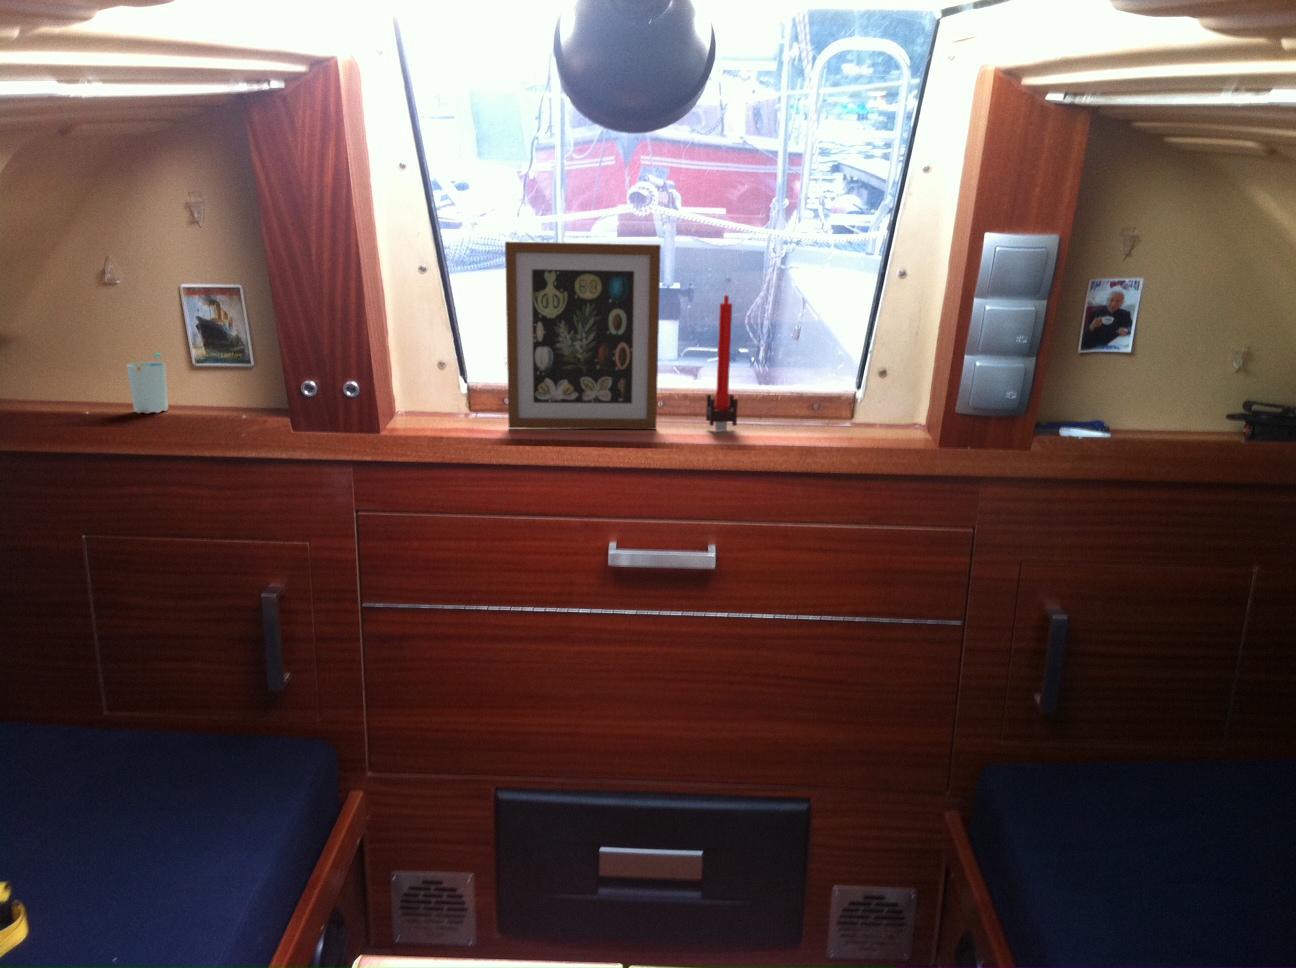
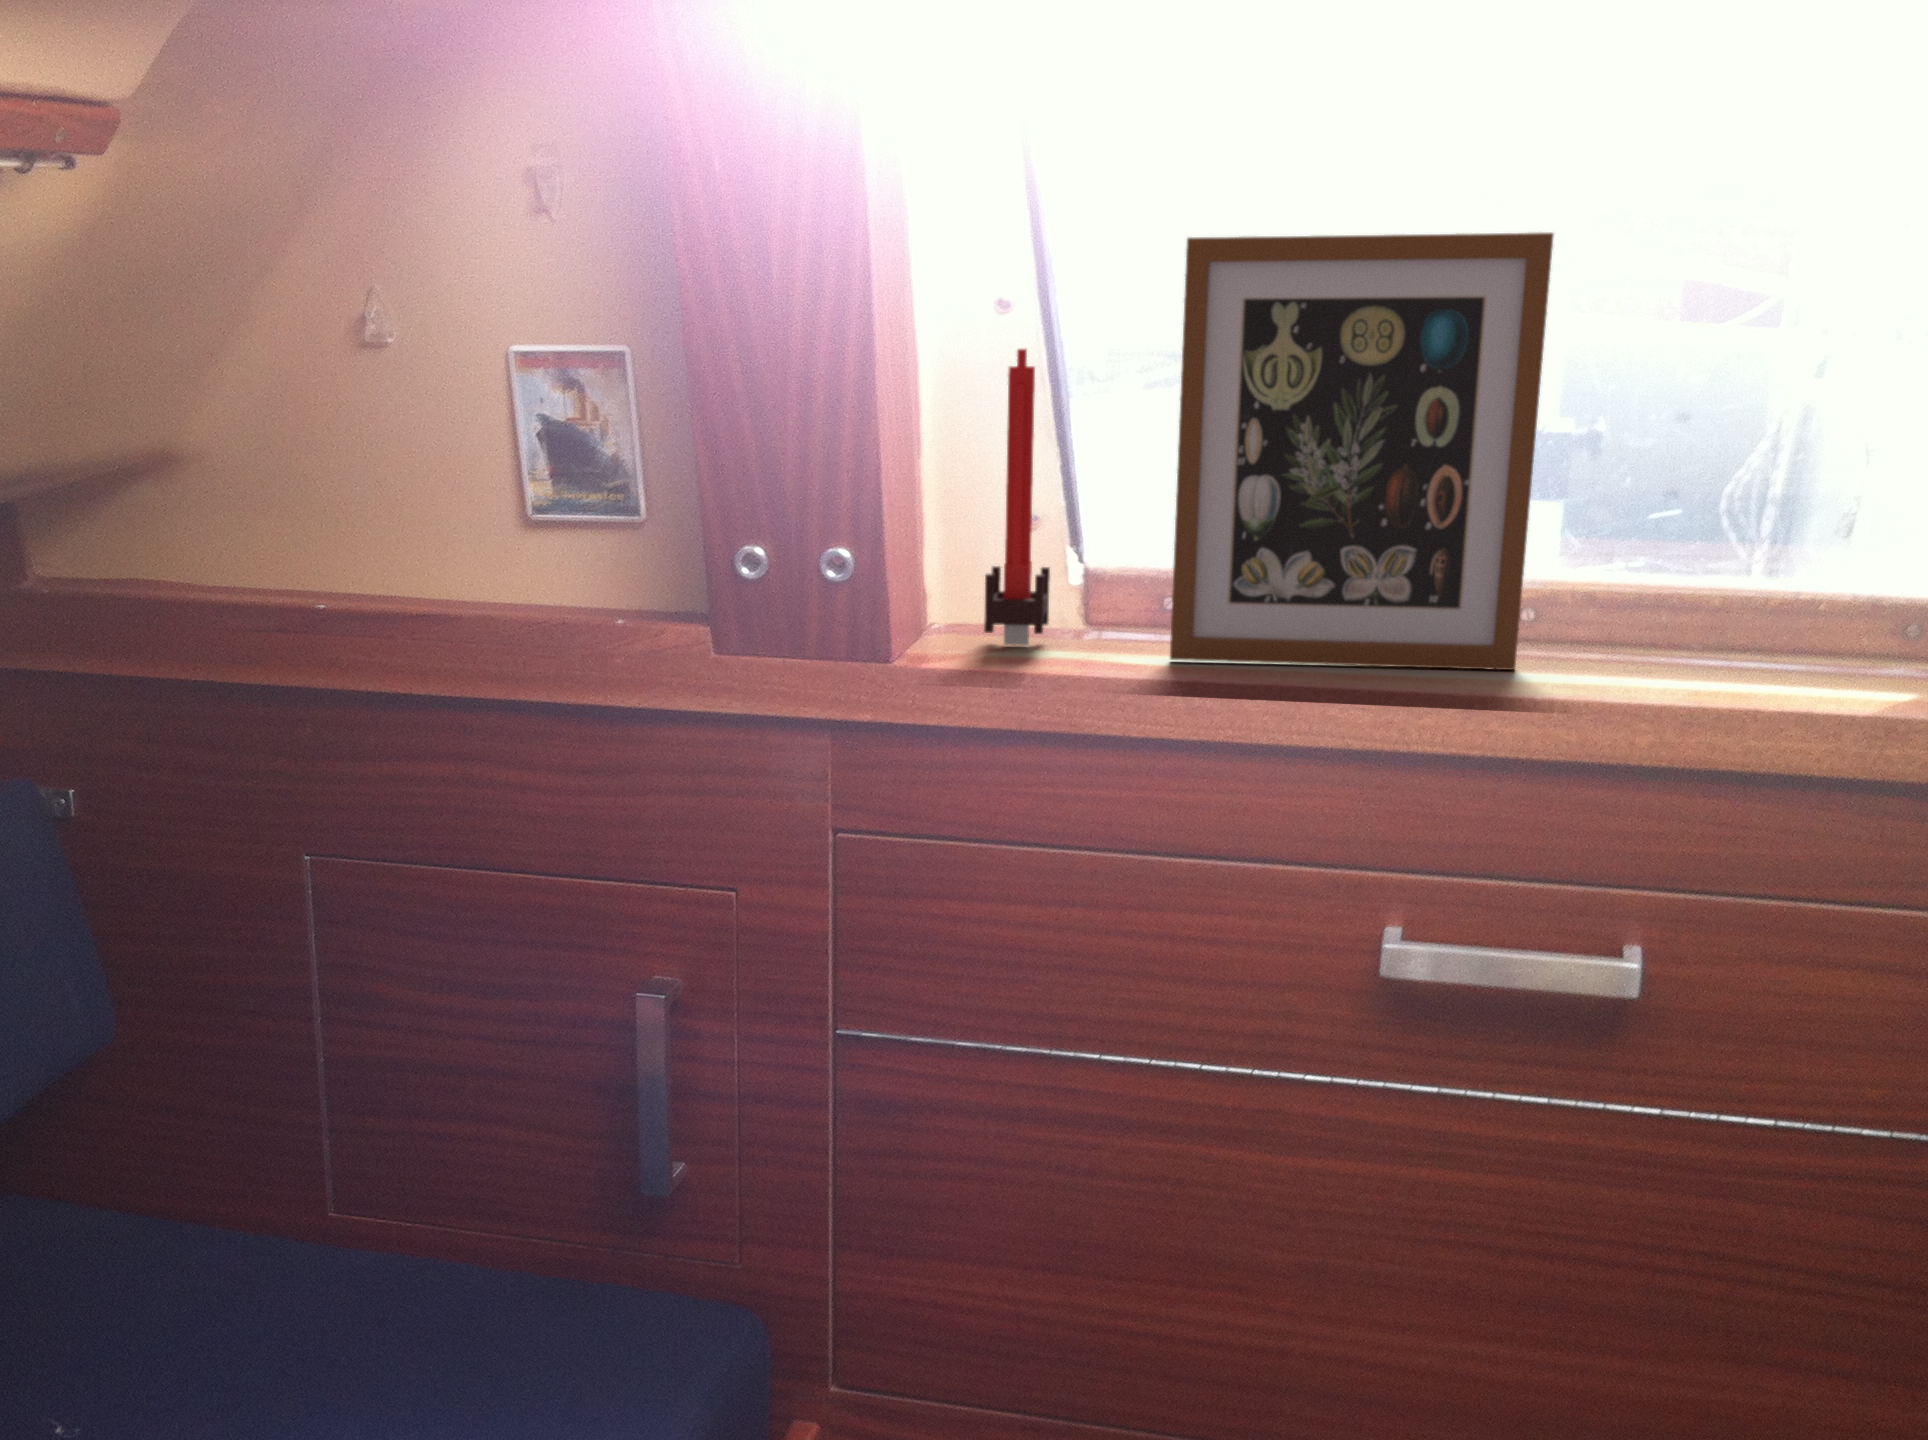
candle: present [706,295,738,431] -> present [984,349,1050,646]
cup: present [127,353,168,413] -> none [407,492,478,614]

